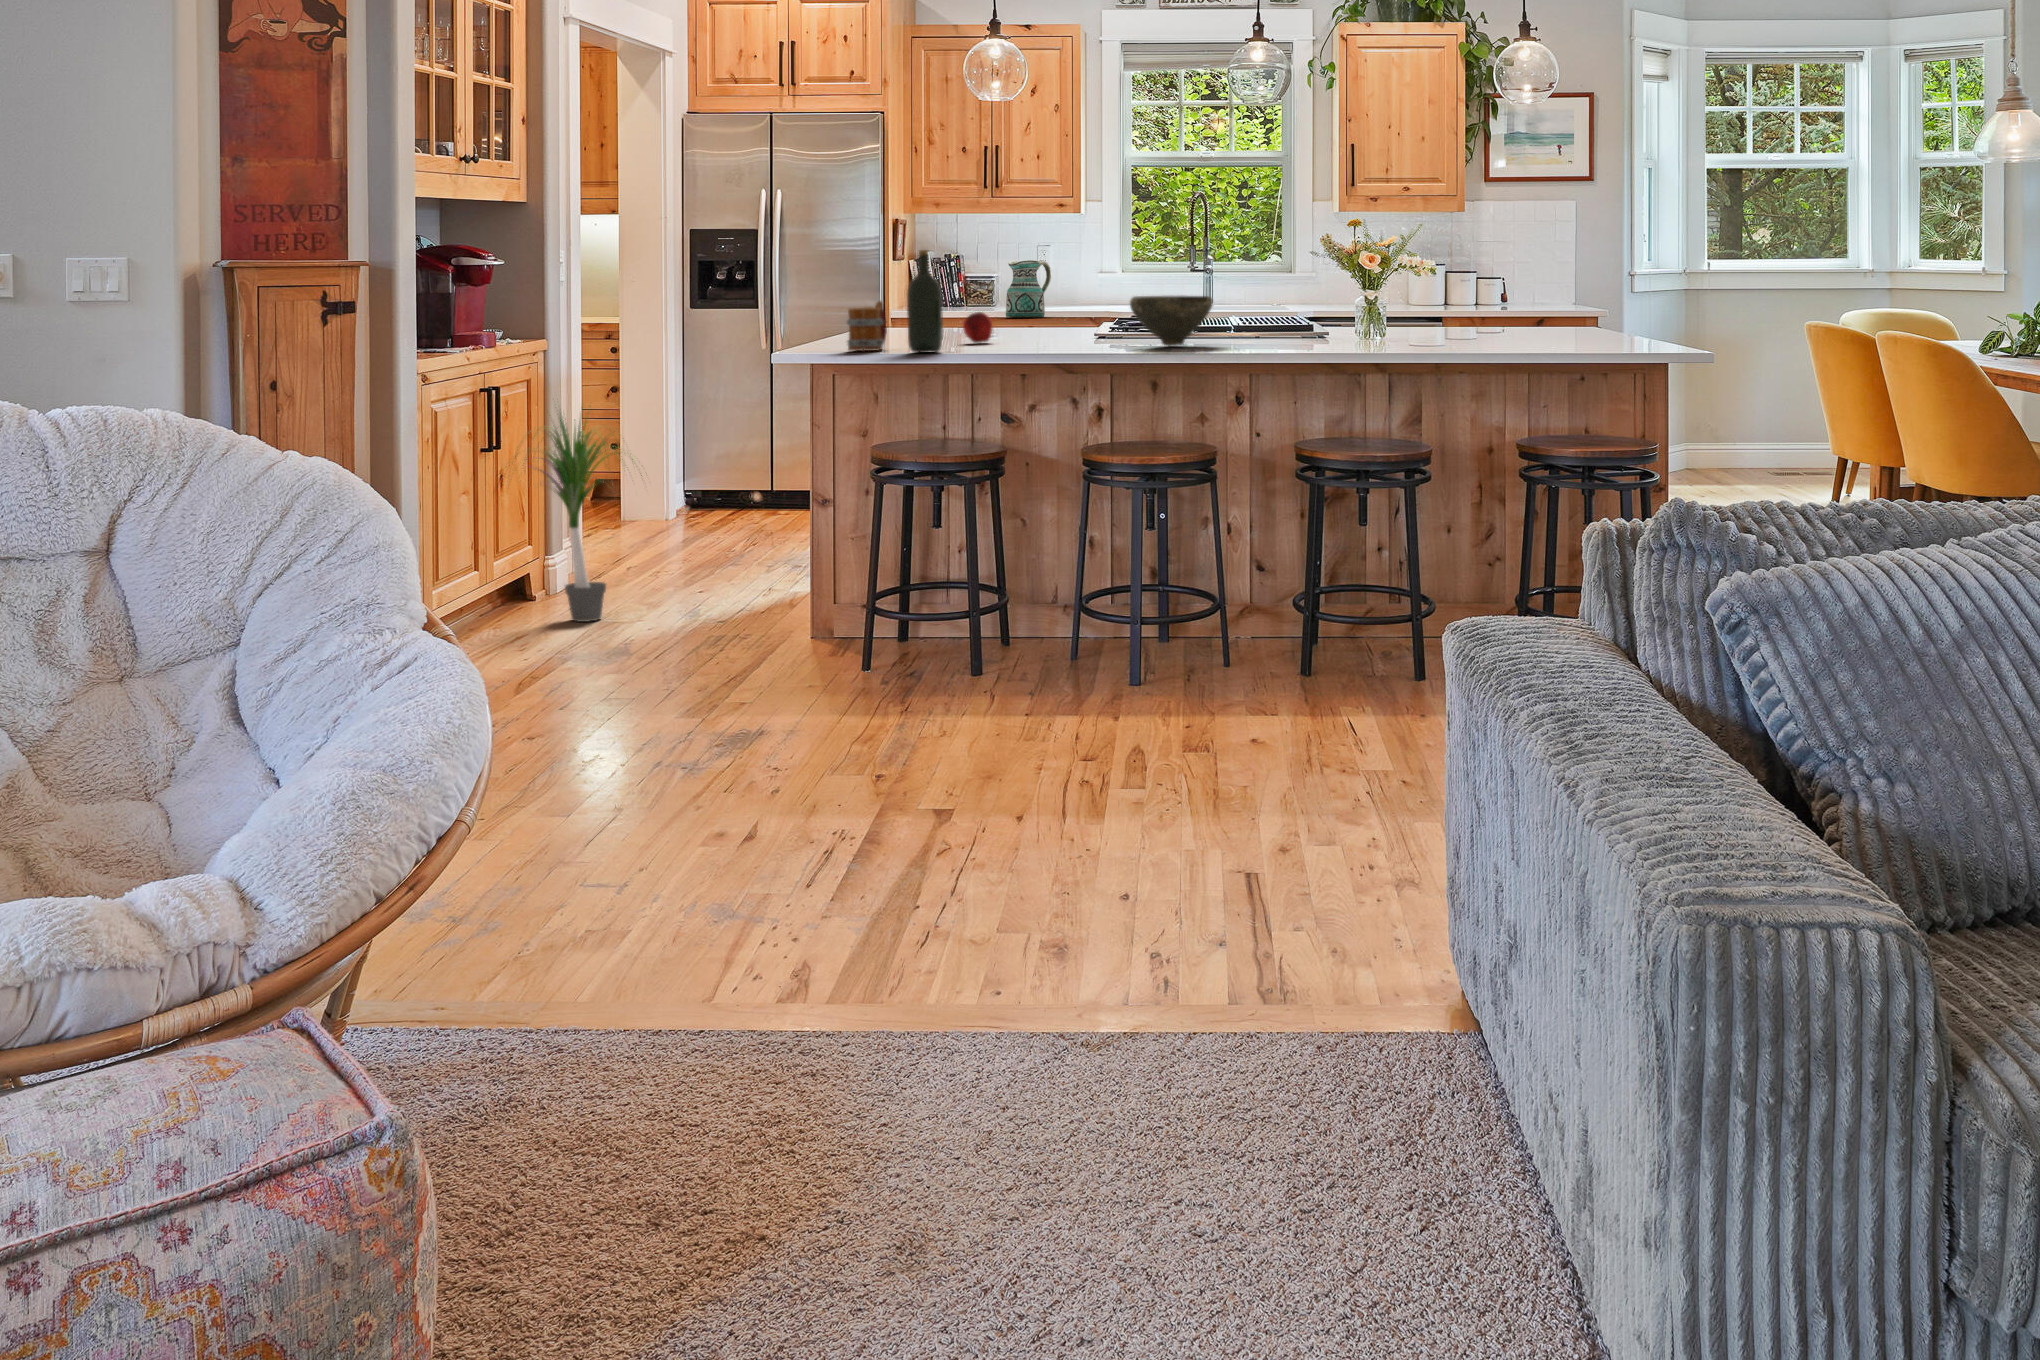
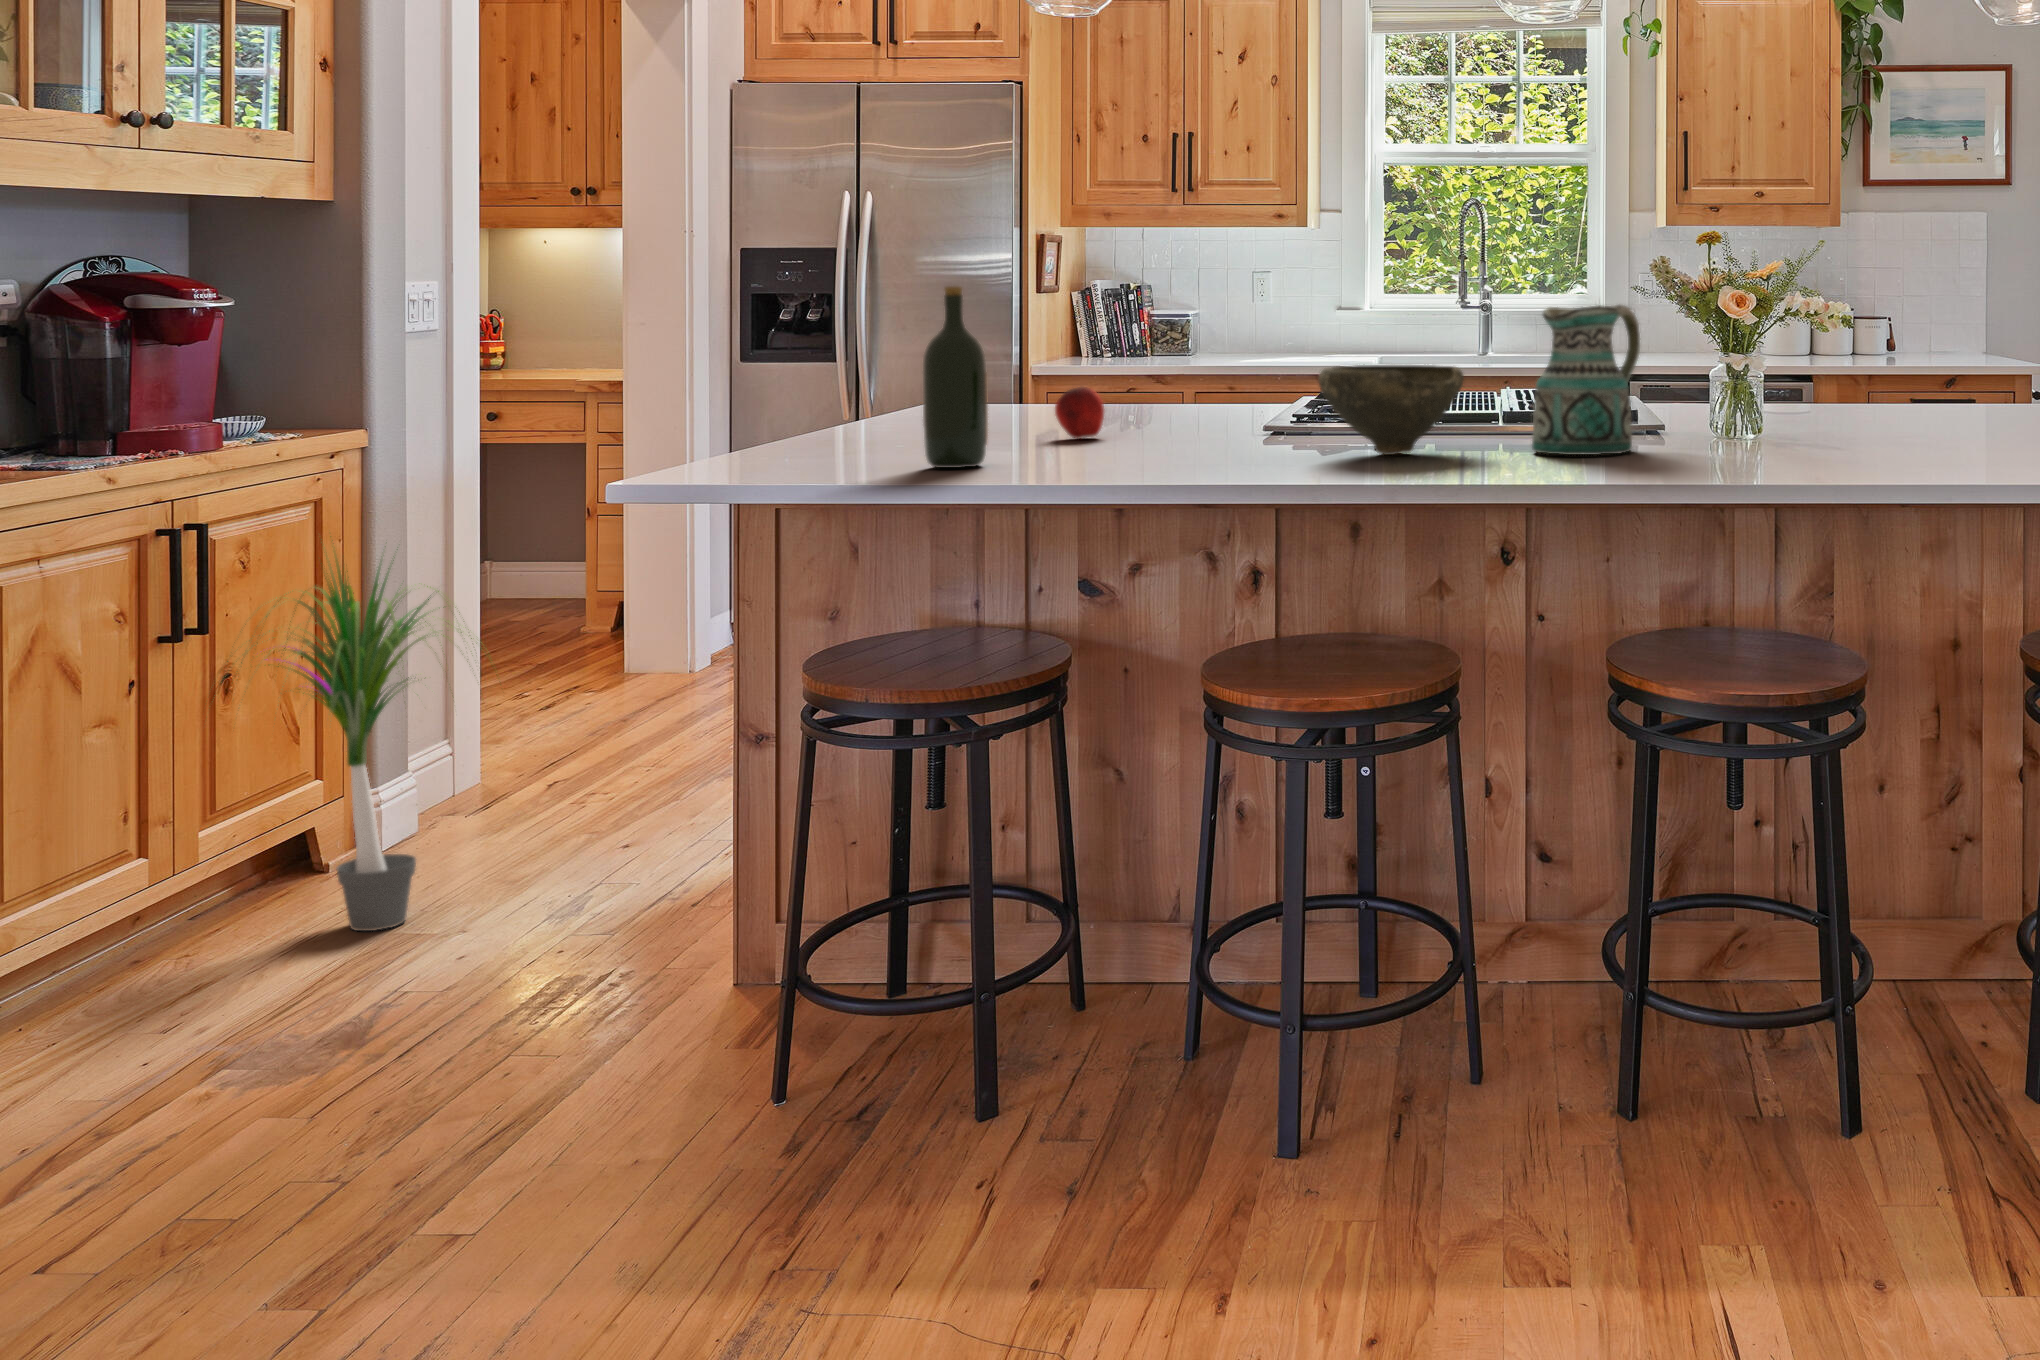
ceramic pitcher: present [1006,260,1051,317] -> present [1532,304,1640,455]
mug: present [847,301,887,351] -> none [830,371,910,461]

